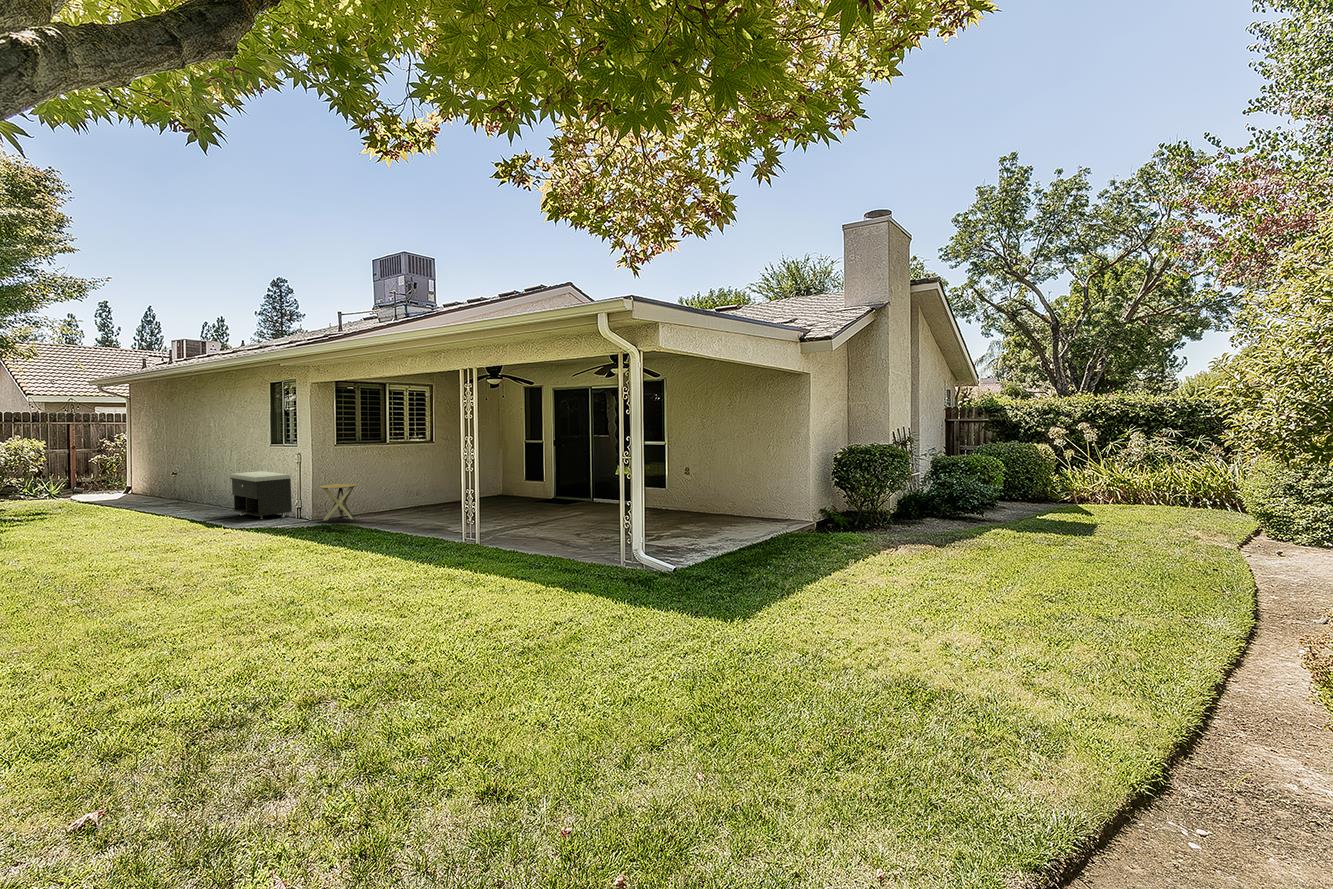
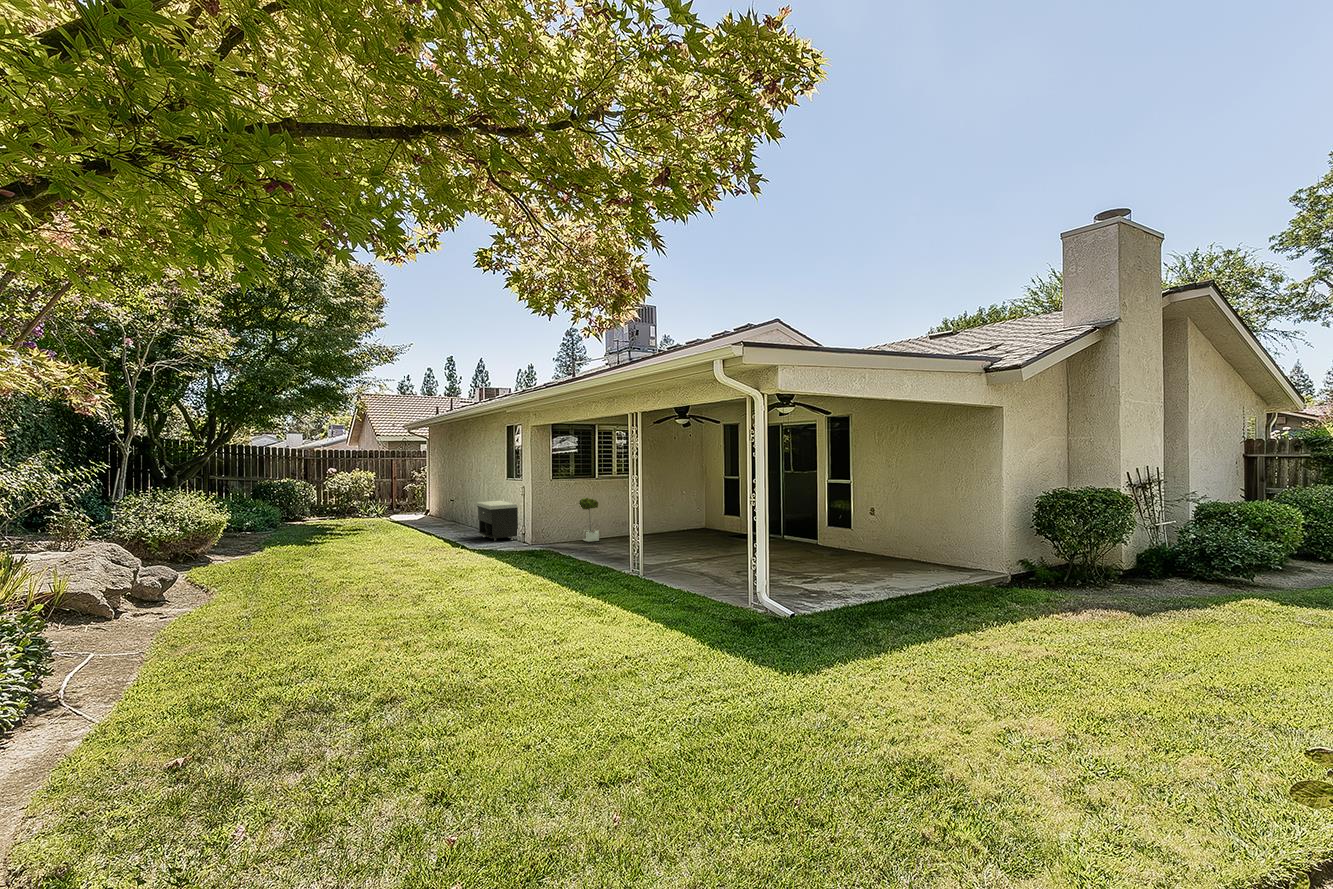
potted tree: none [371,465,395,514] -> present [579,498,599,542]
side table: present [320,484,358,520] -> none [536,514,566,545]

